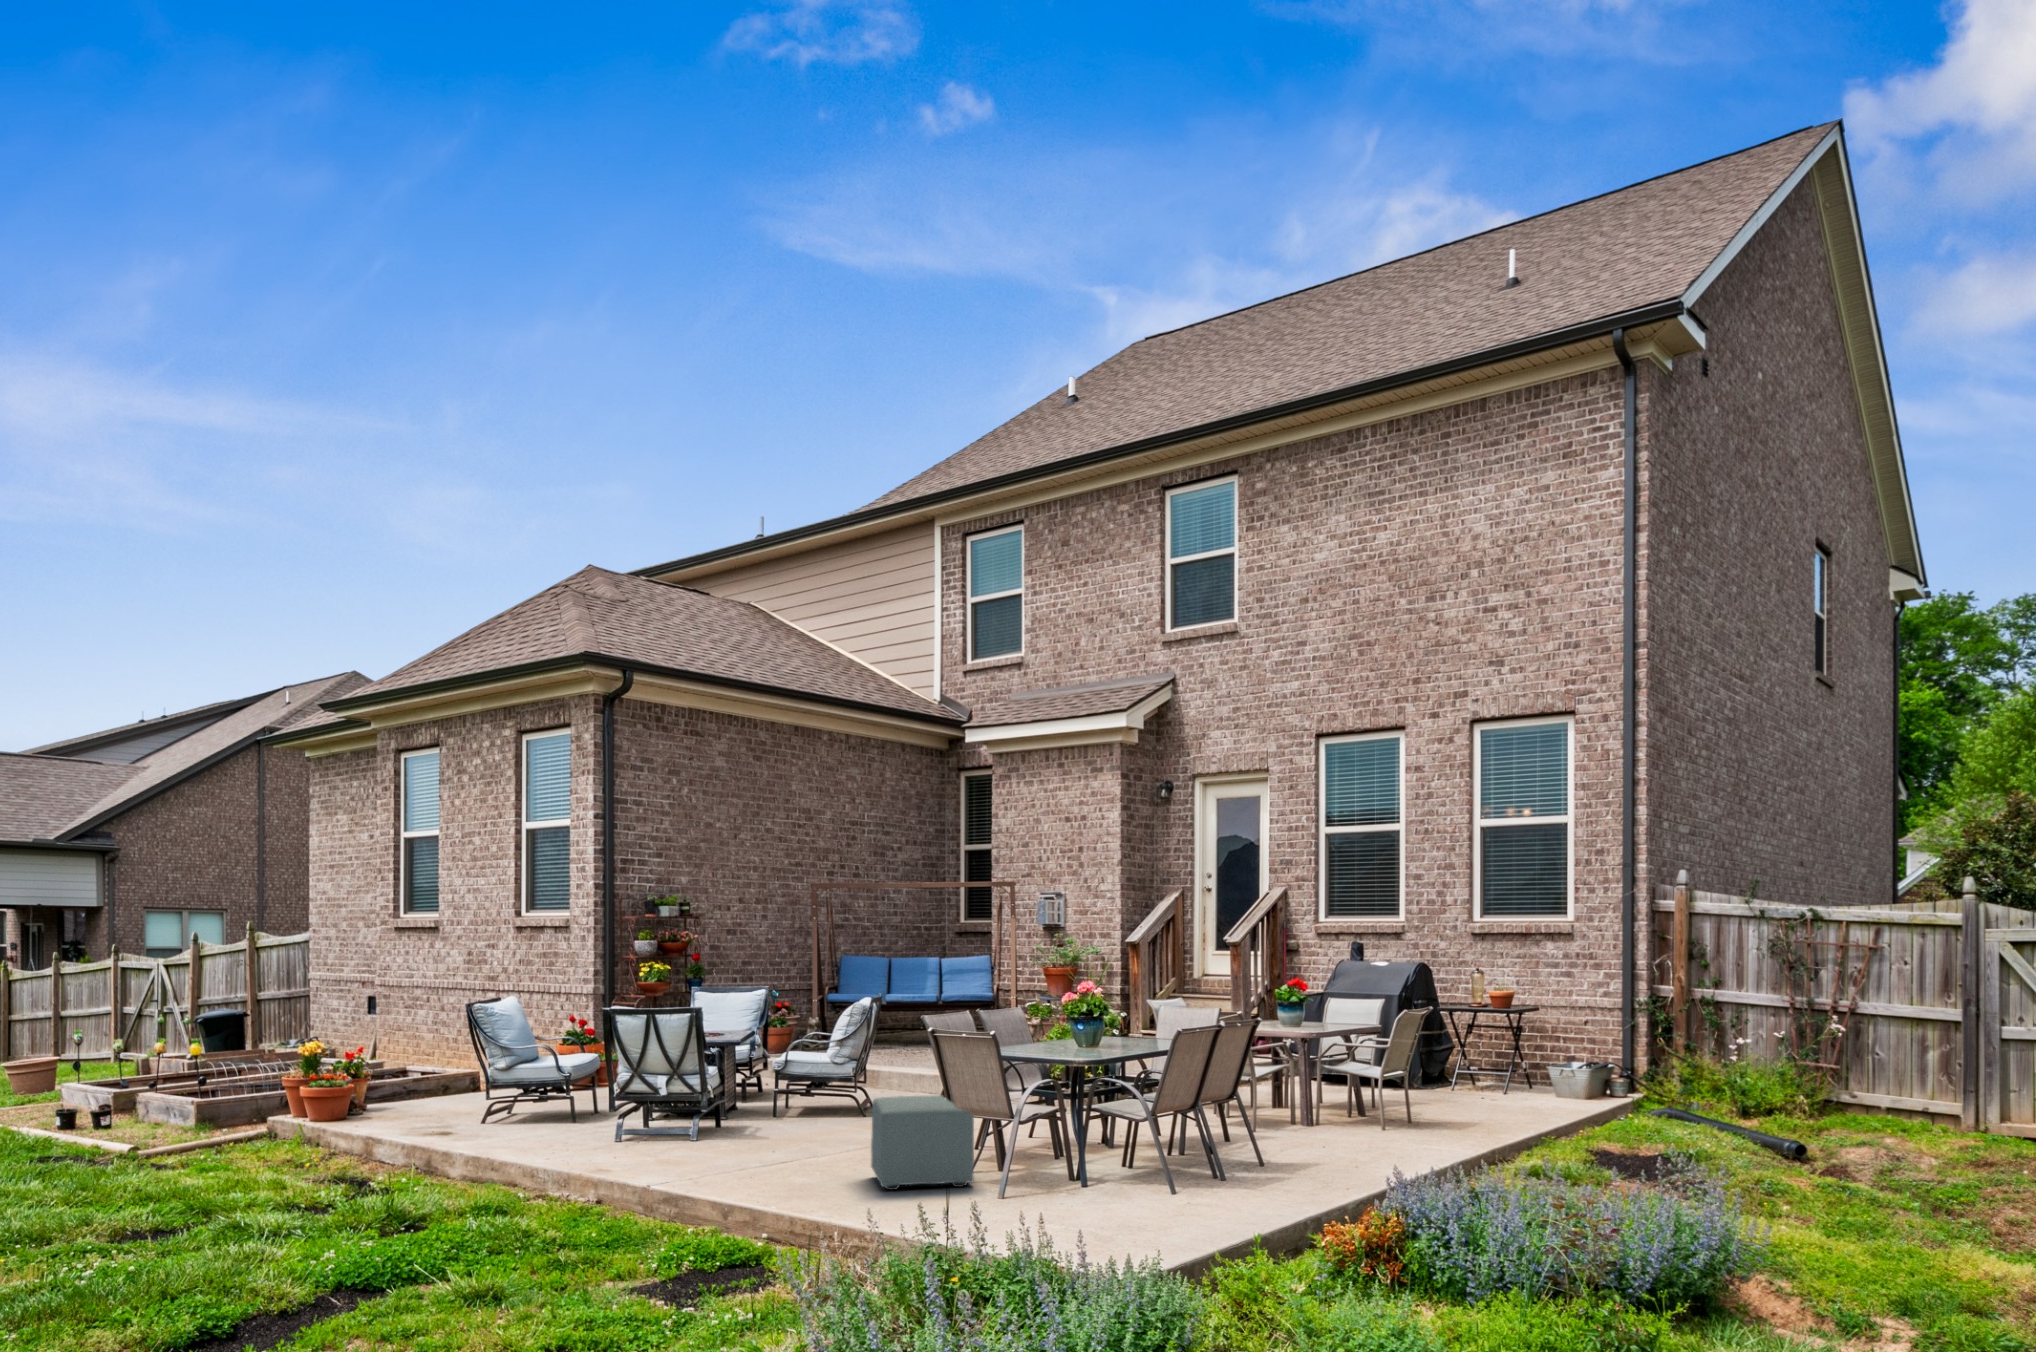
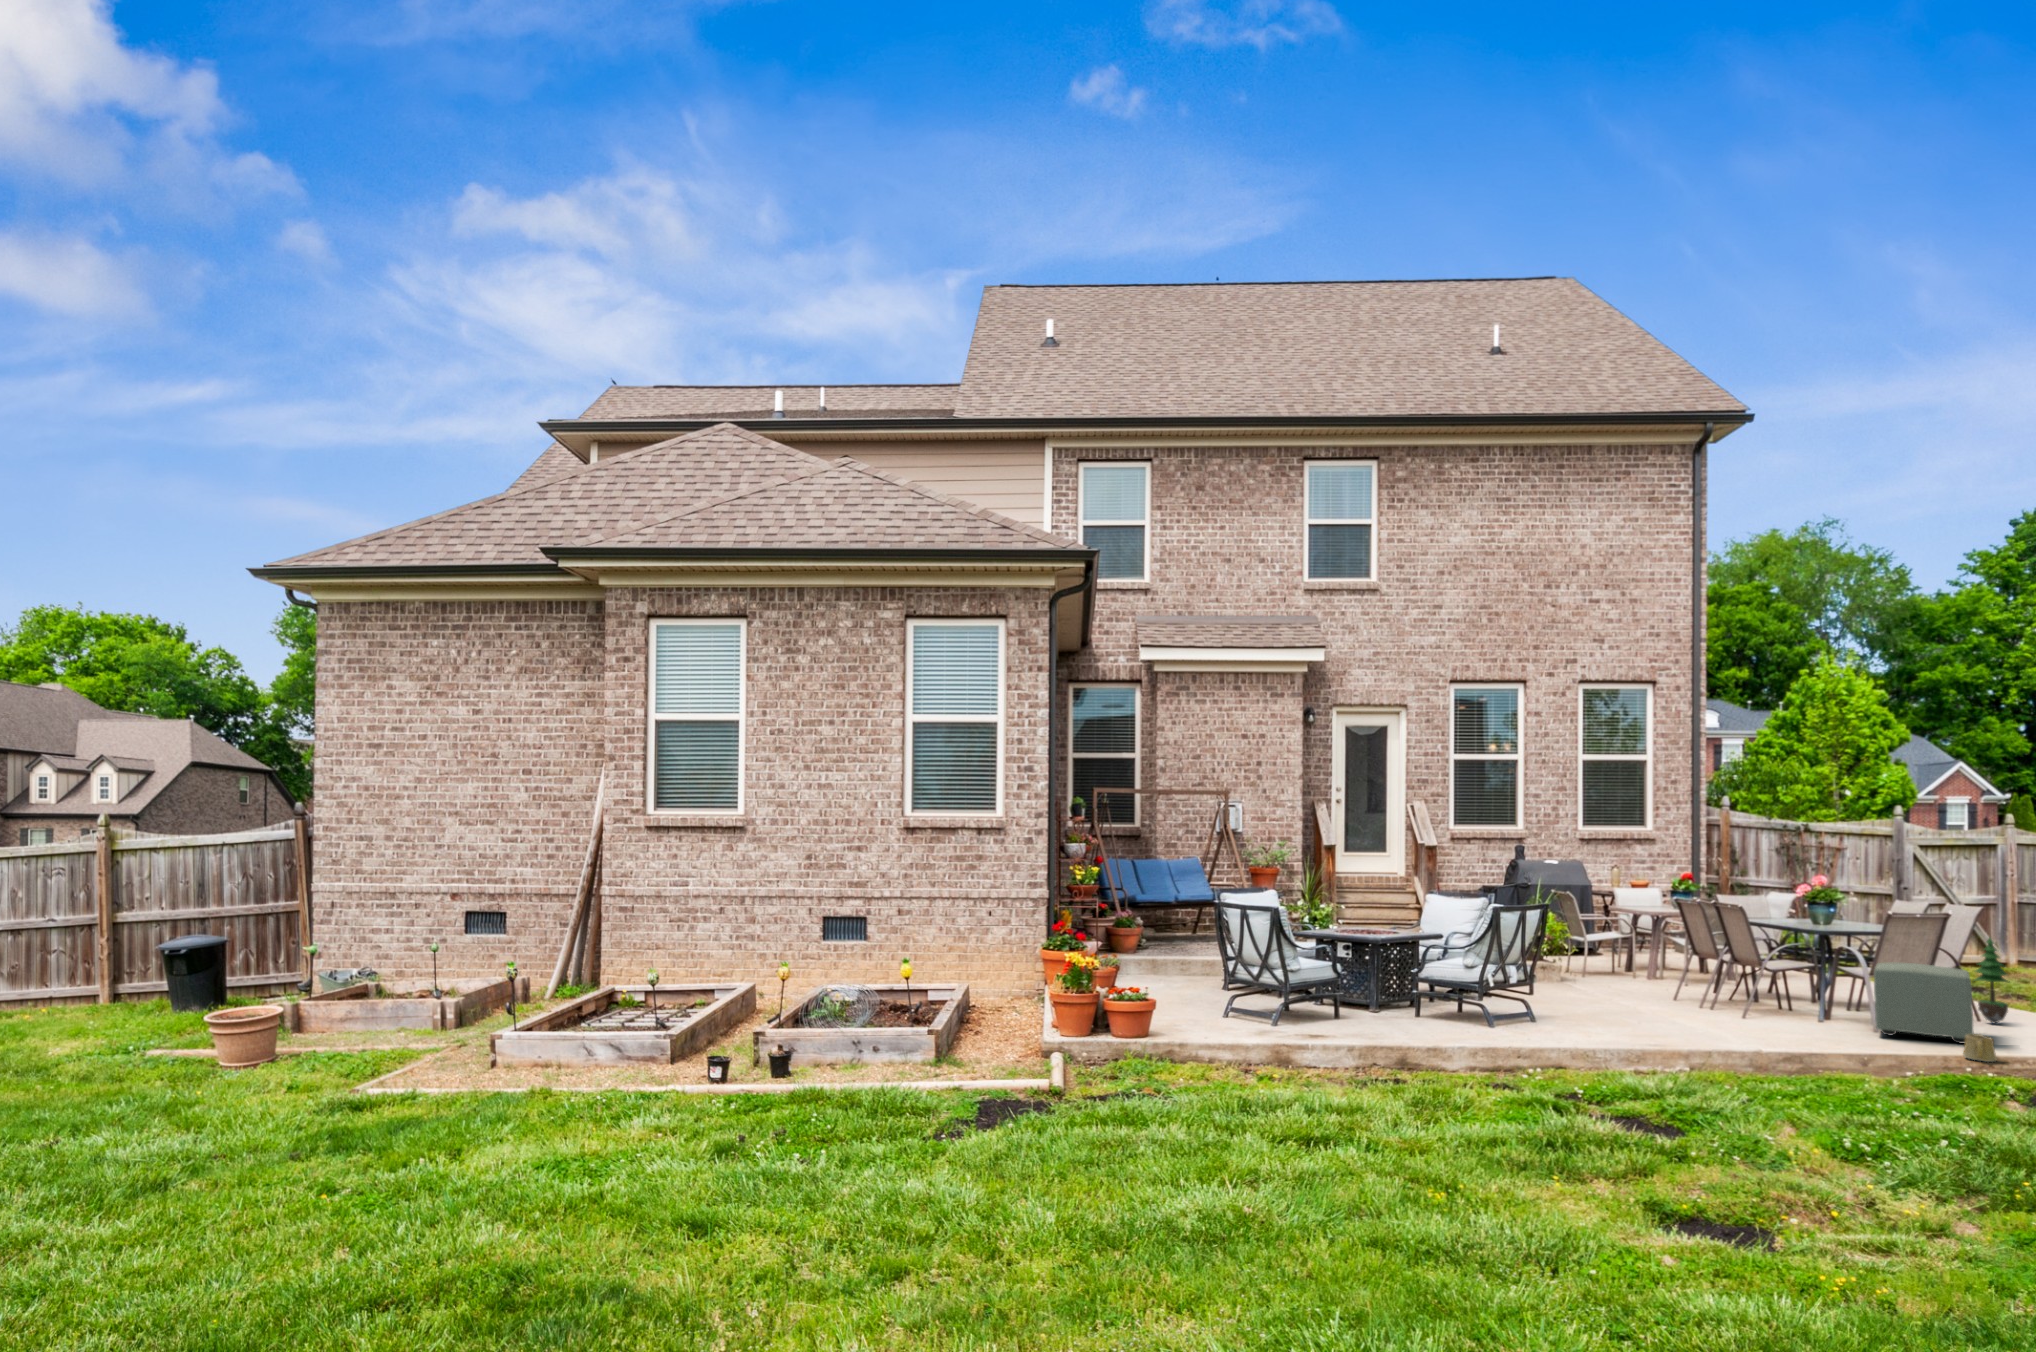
potted tree: none [1059,1074,1098,1186] -> present [1975,938,2010,1023]
watering can: none [755,1170,808,1201] -> present [1963,1034,1997,1062]

